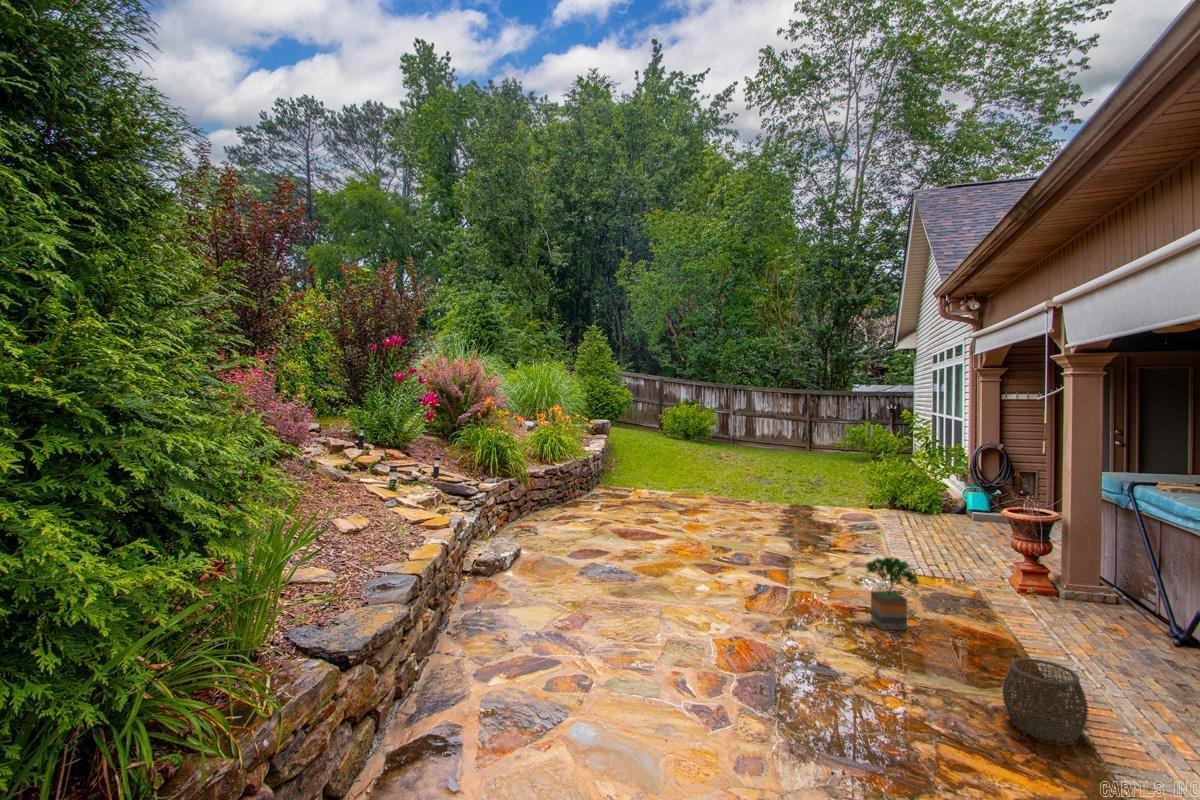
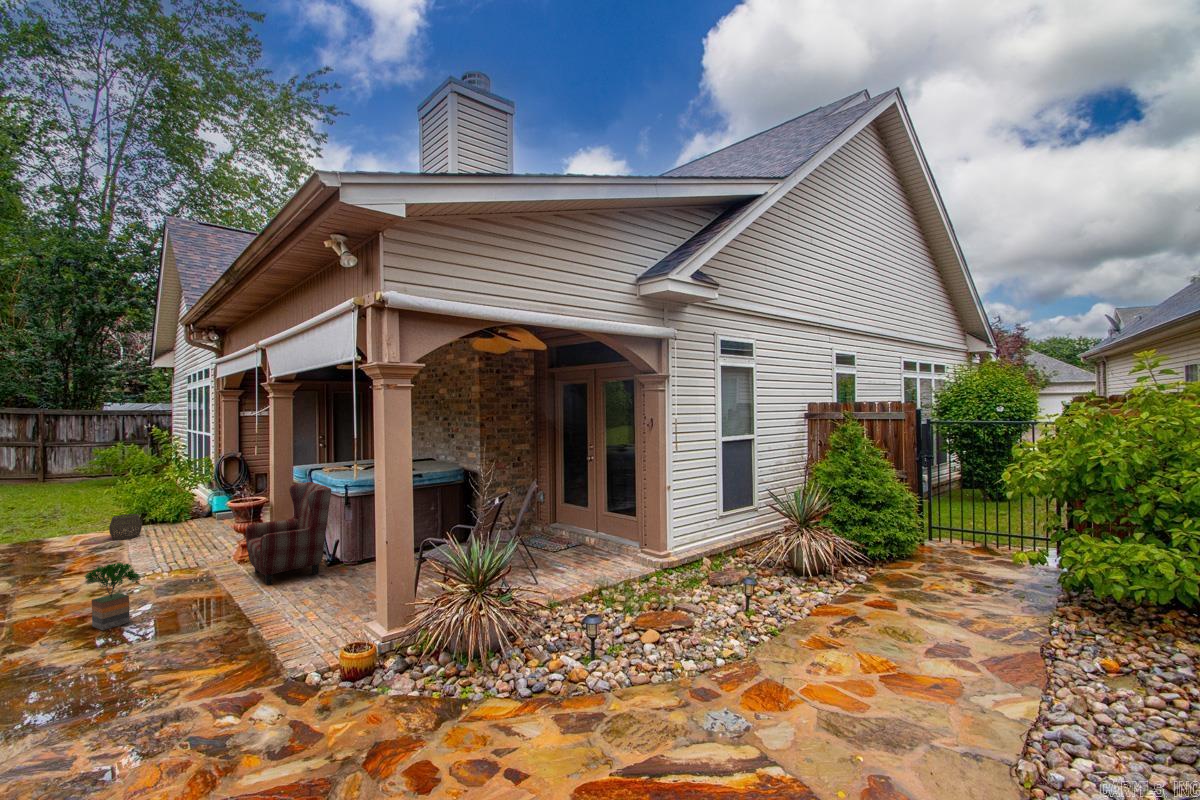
armchair: none [1033,498,1185,644] -> present [246,482,331,585]
woven basket: present [1002,658,1089,743] -> present [109,514,142,540]

